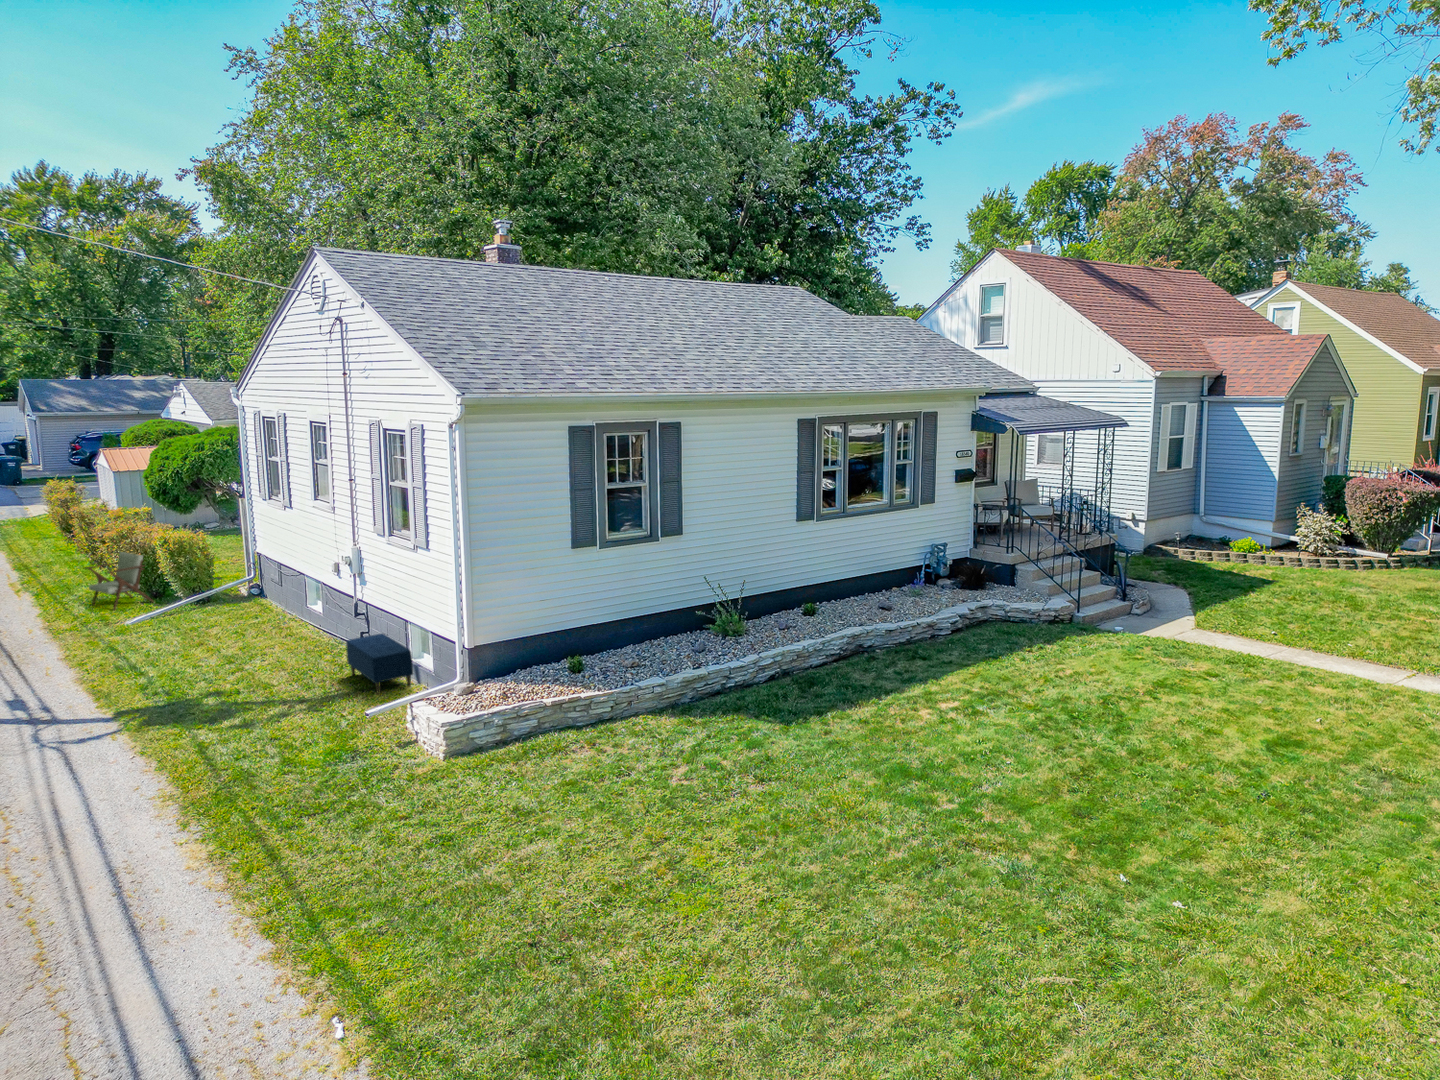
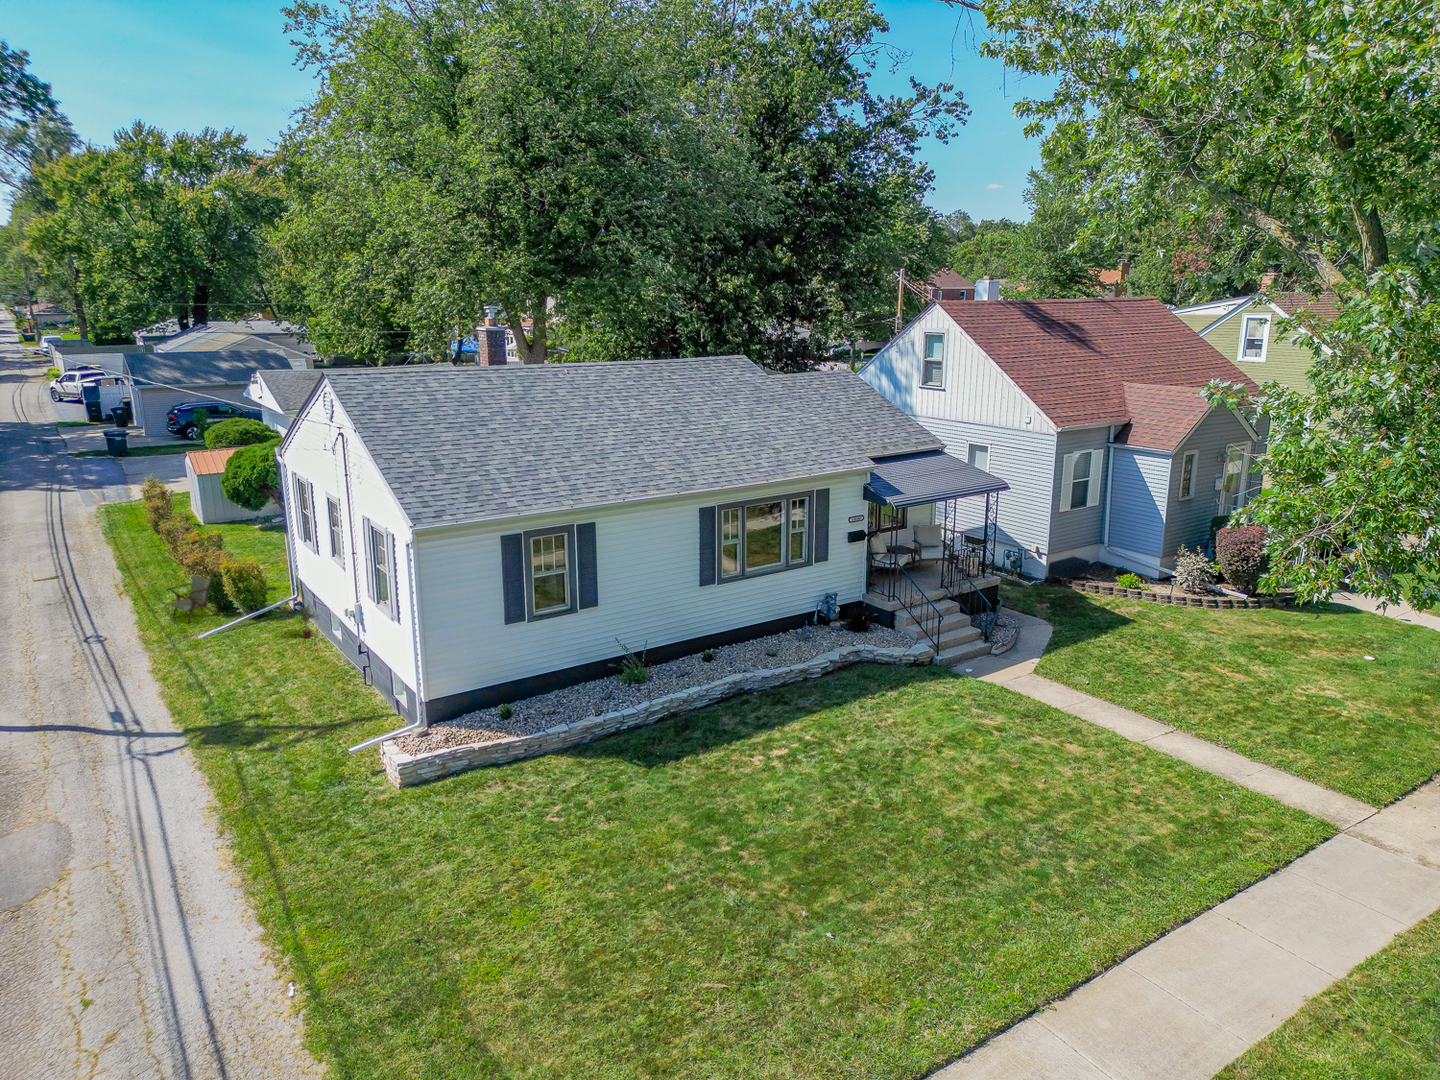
potted tree: none [261,570,292,619] -> present [297,603,318,638]
bench: present [346,634,413,694] -> present [1048,556,1090,584]

